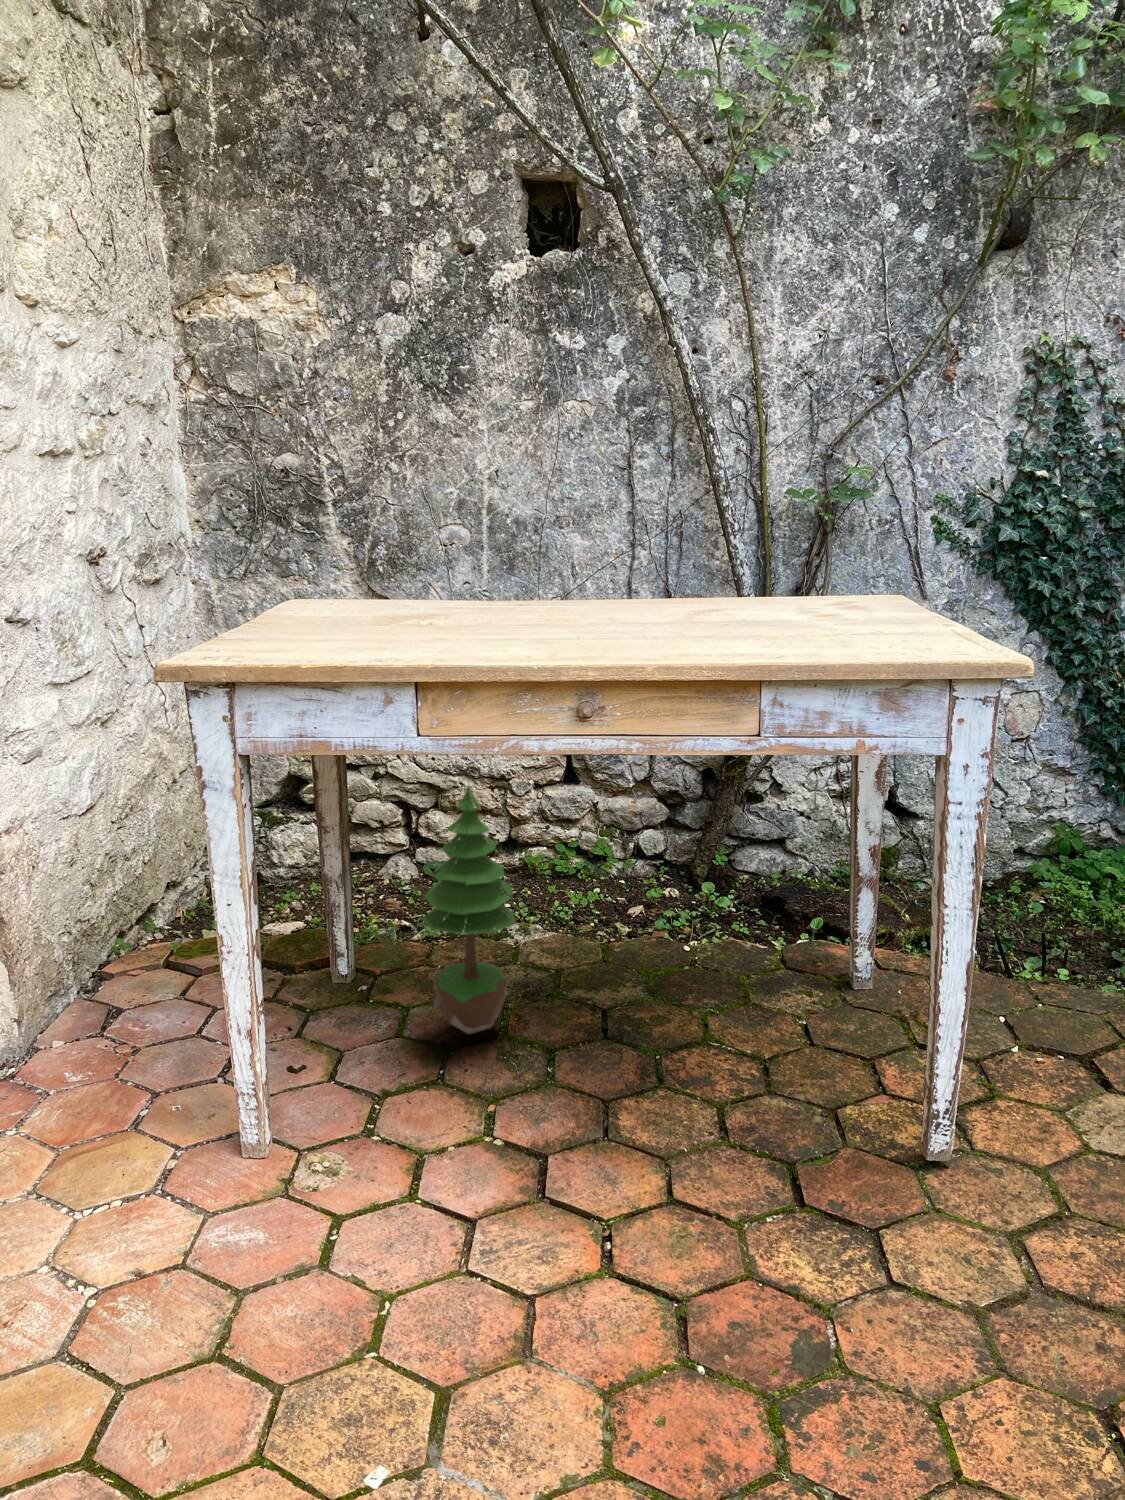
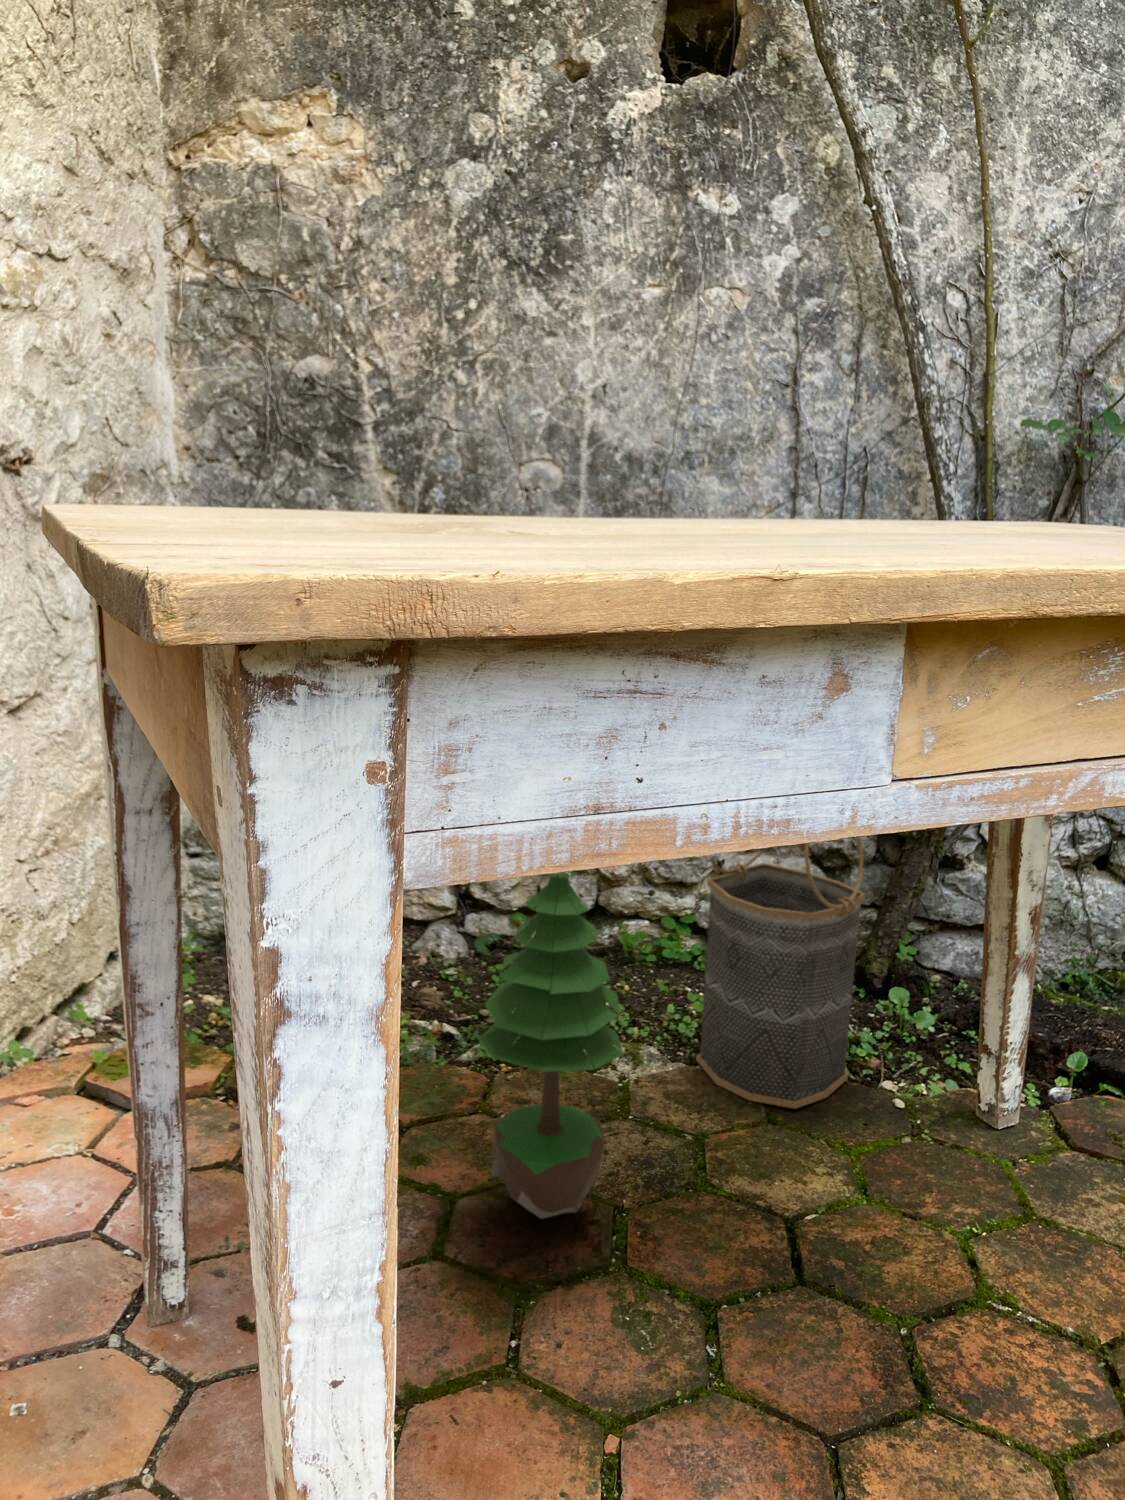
basket: none [576,749,683,964] -> present [696,837,865,1109]

